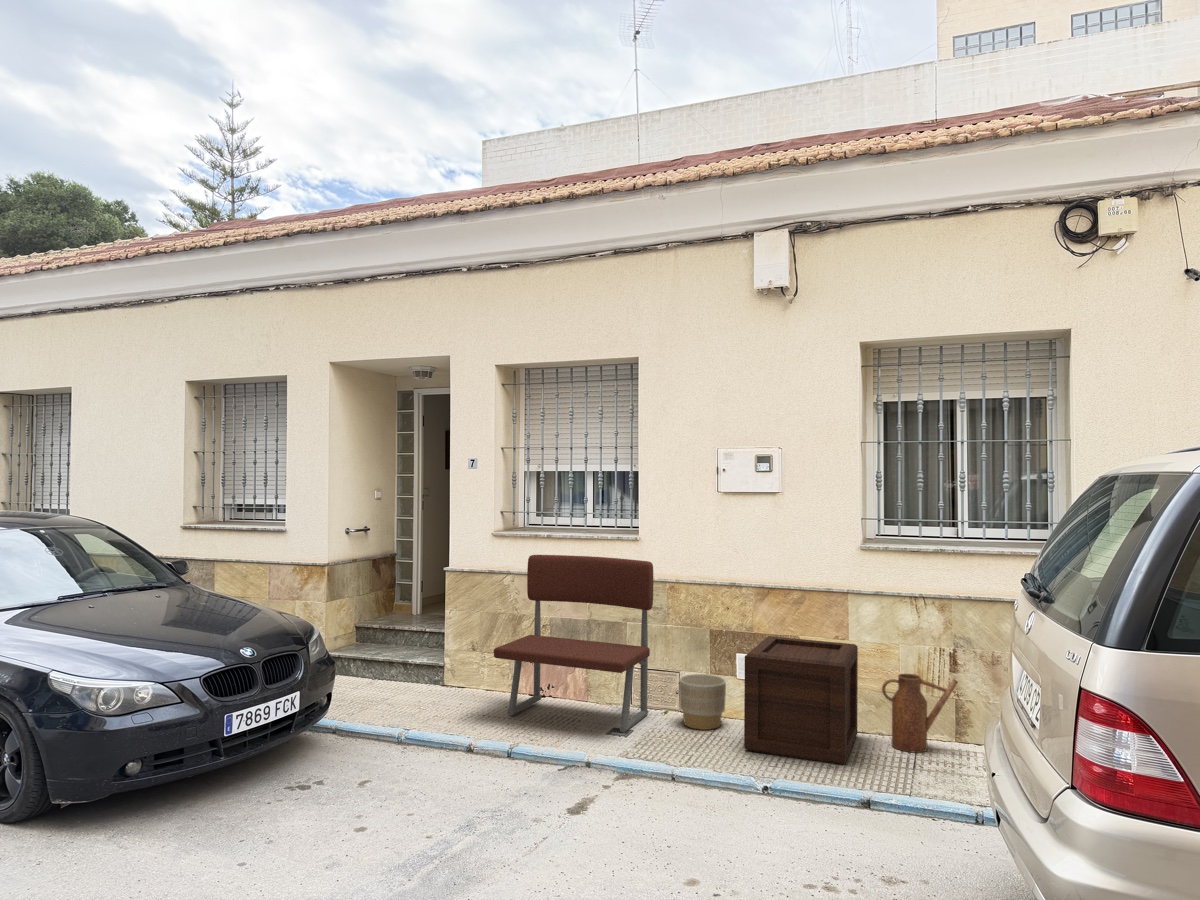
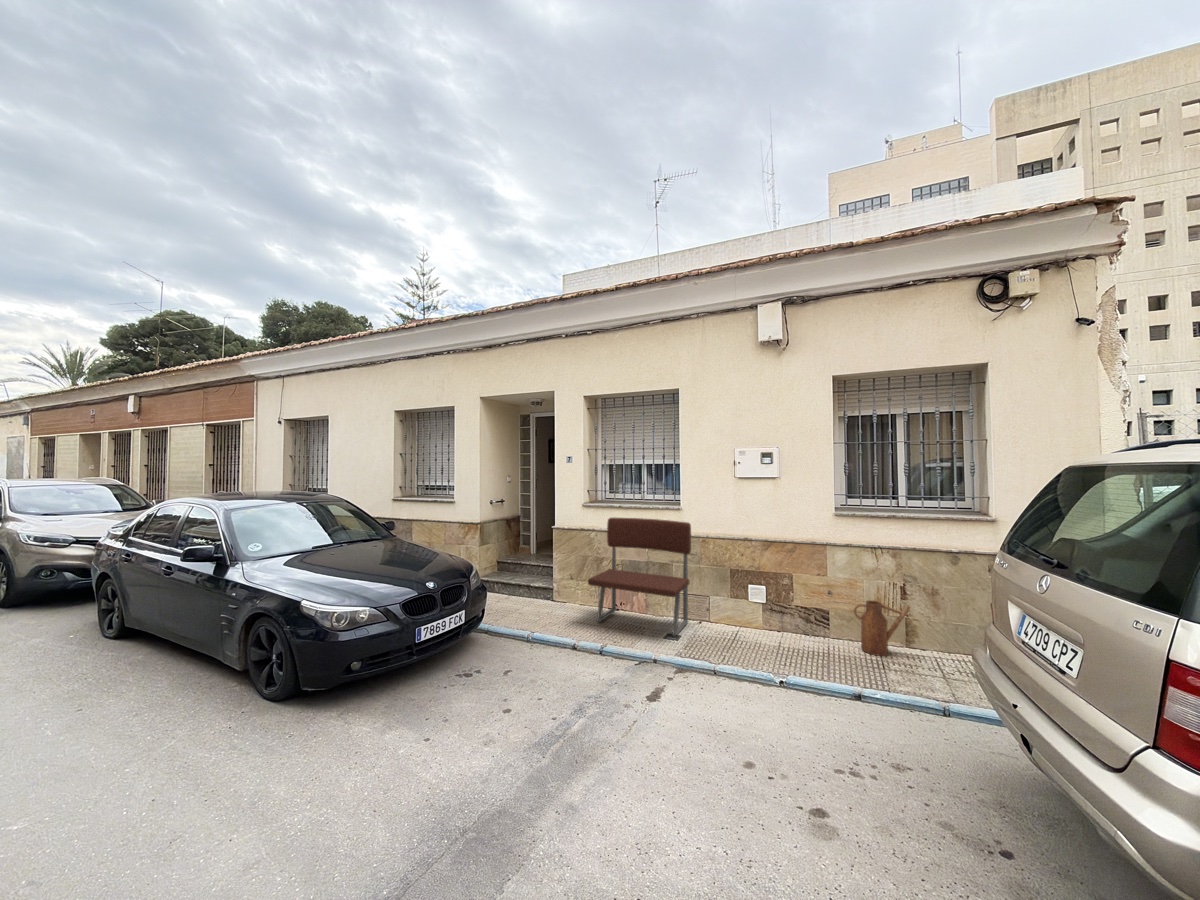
wooden crate: present [744,636,858,765] -> none [760,573,835,665]
planter: present [679,674,726,730] -> none [710,597,742,635]

